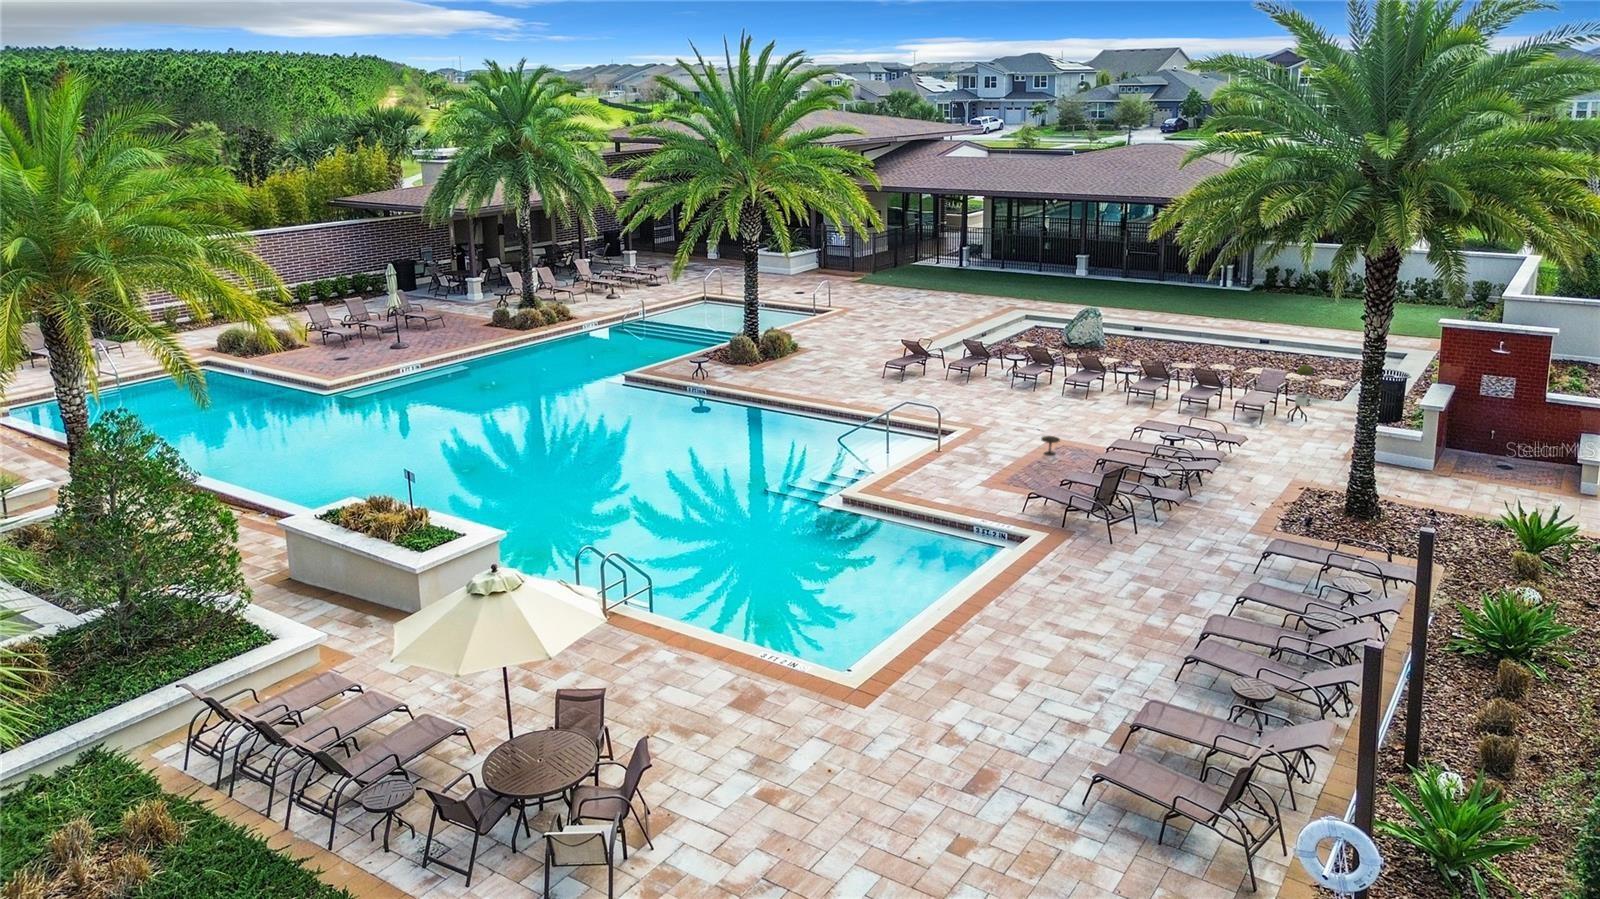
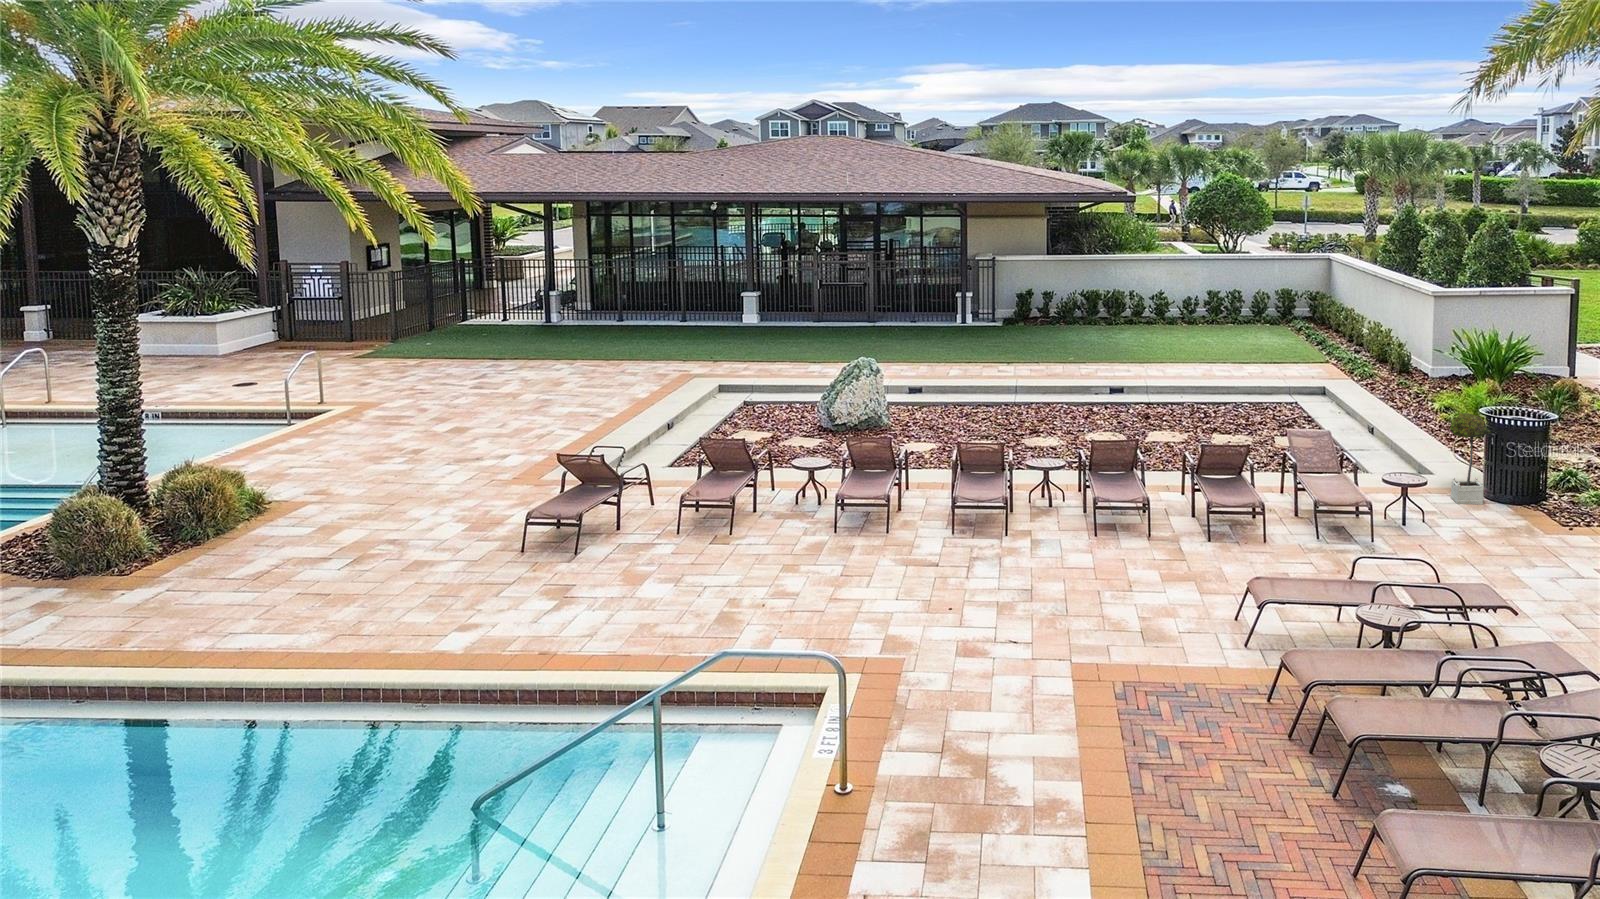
side table: present [1041,436,1060,456] -> none [1249,722,1318,842]

